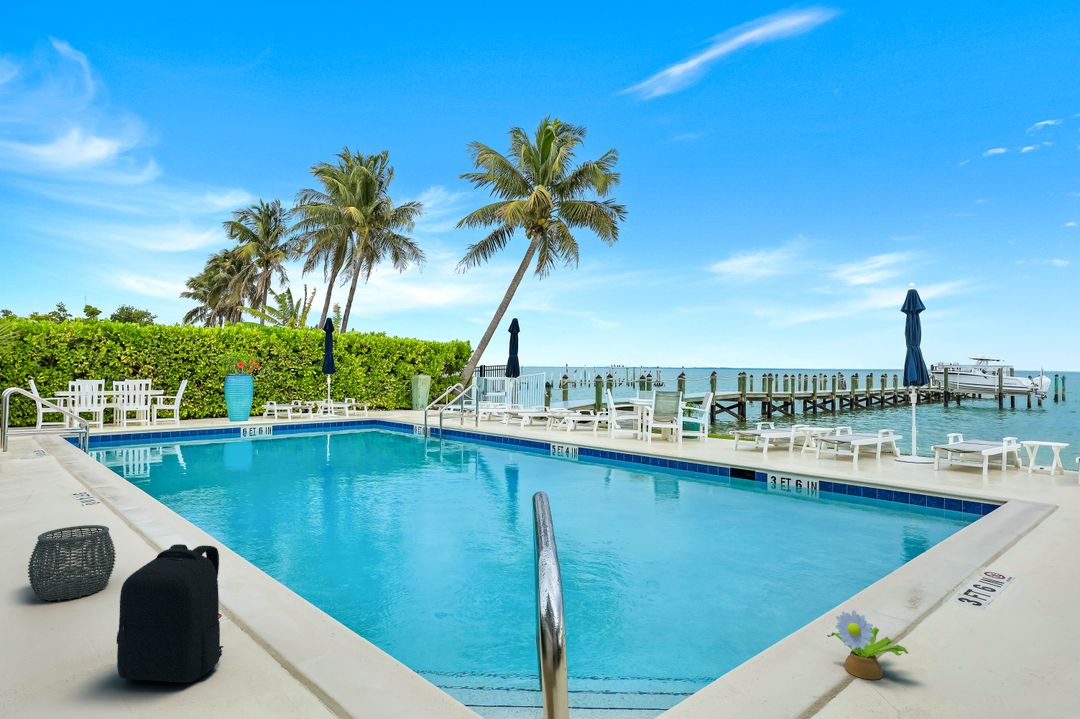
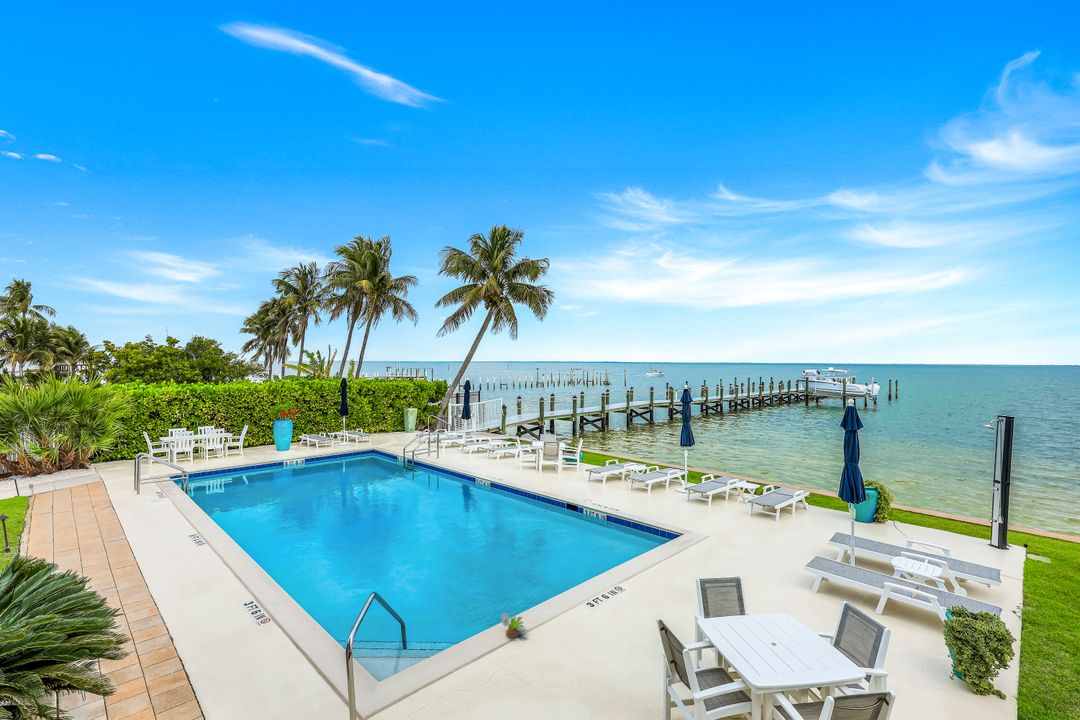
woven basket: present [28,525,116,601] -> none [184,572,221,609]
backpack: present [117,544,223,682] -> none [229,592,269,646]

